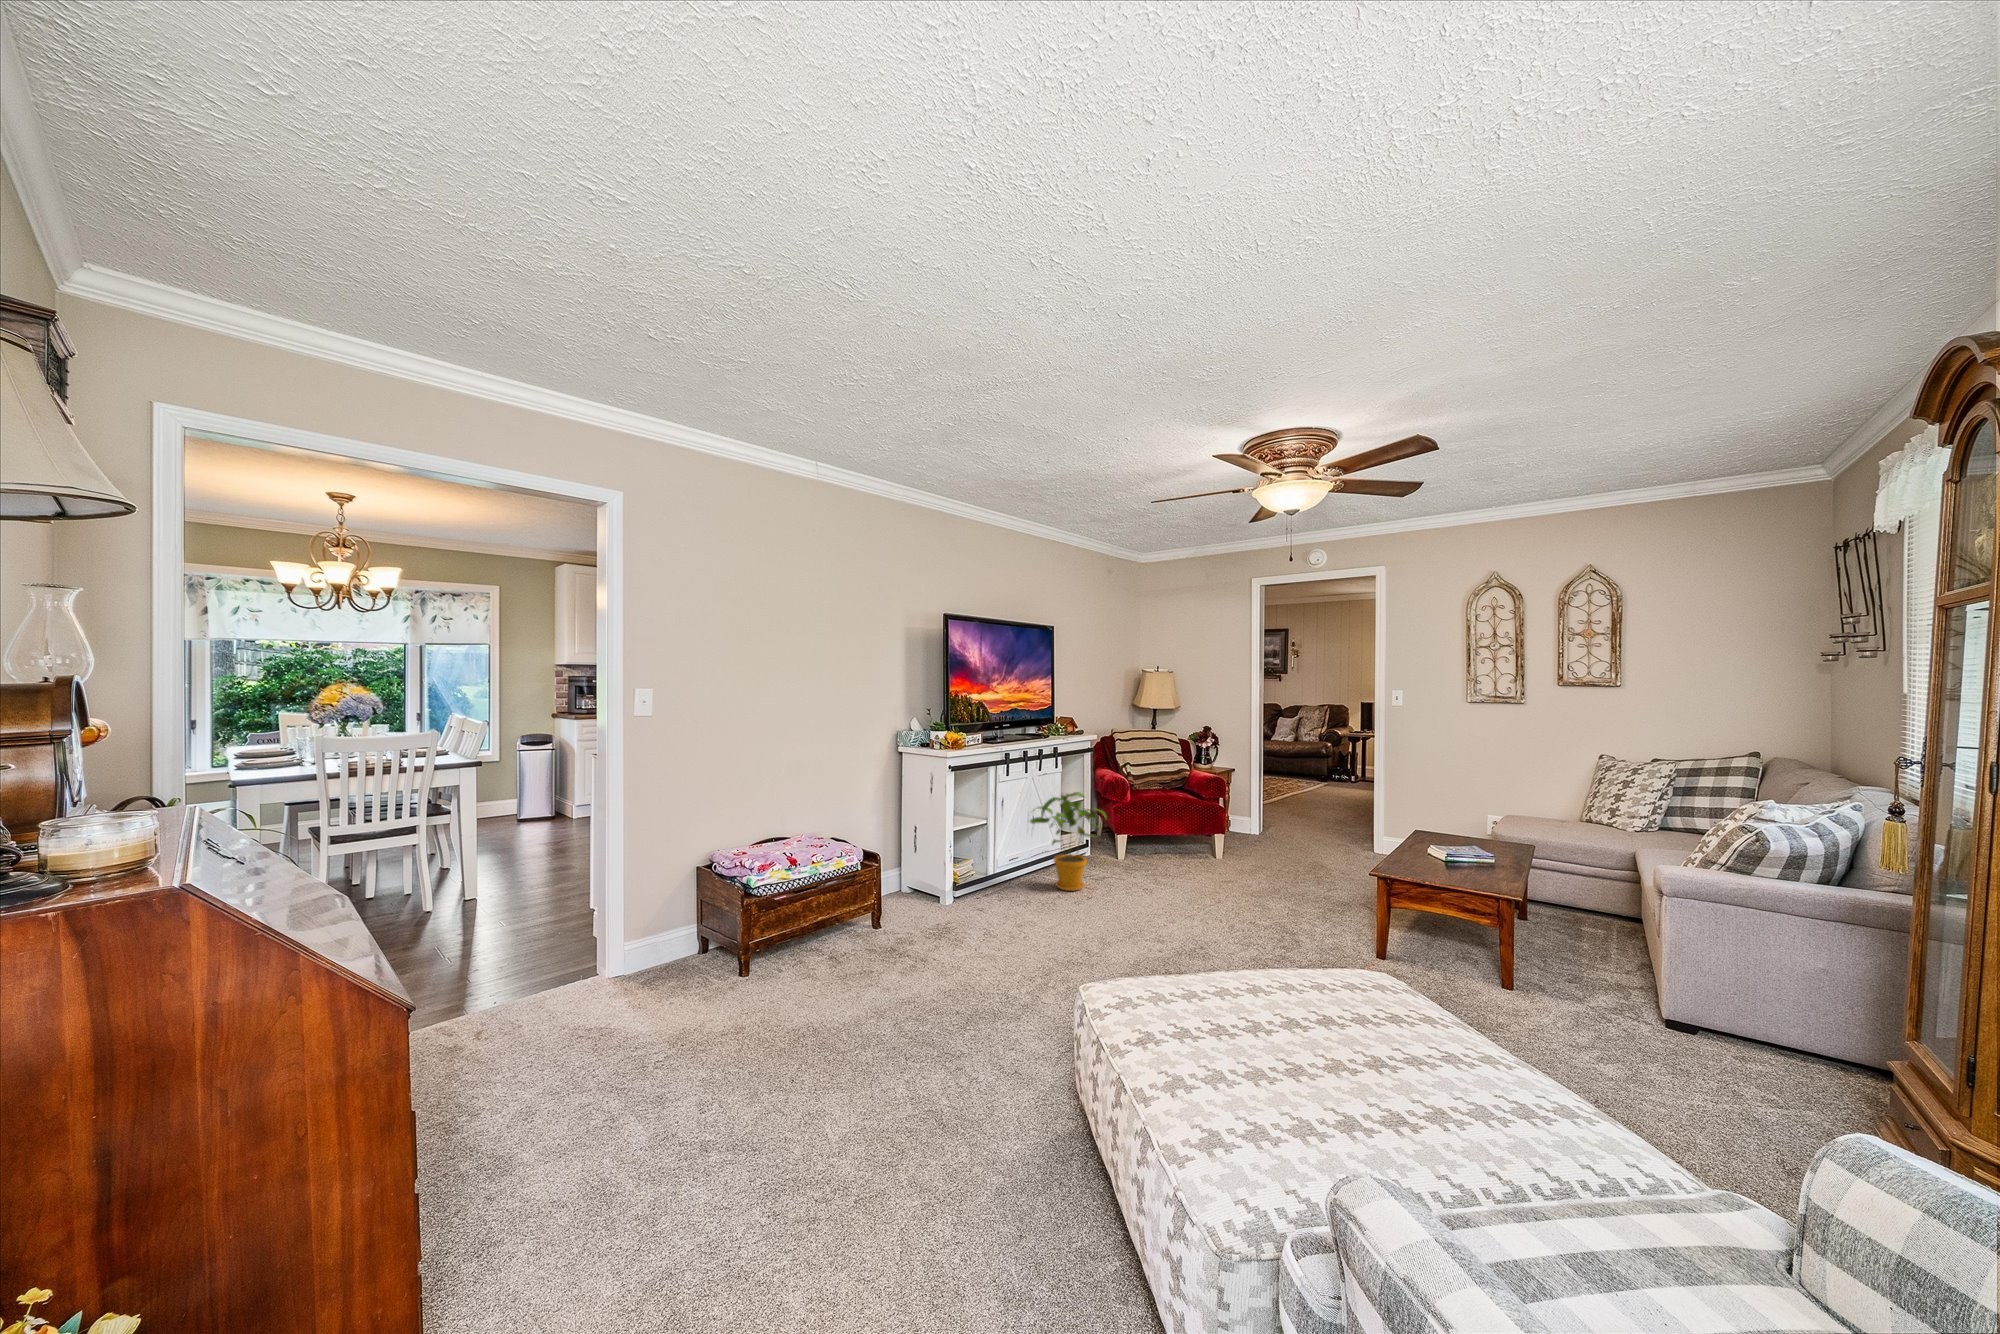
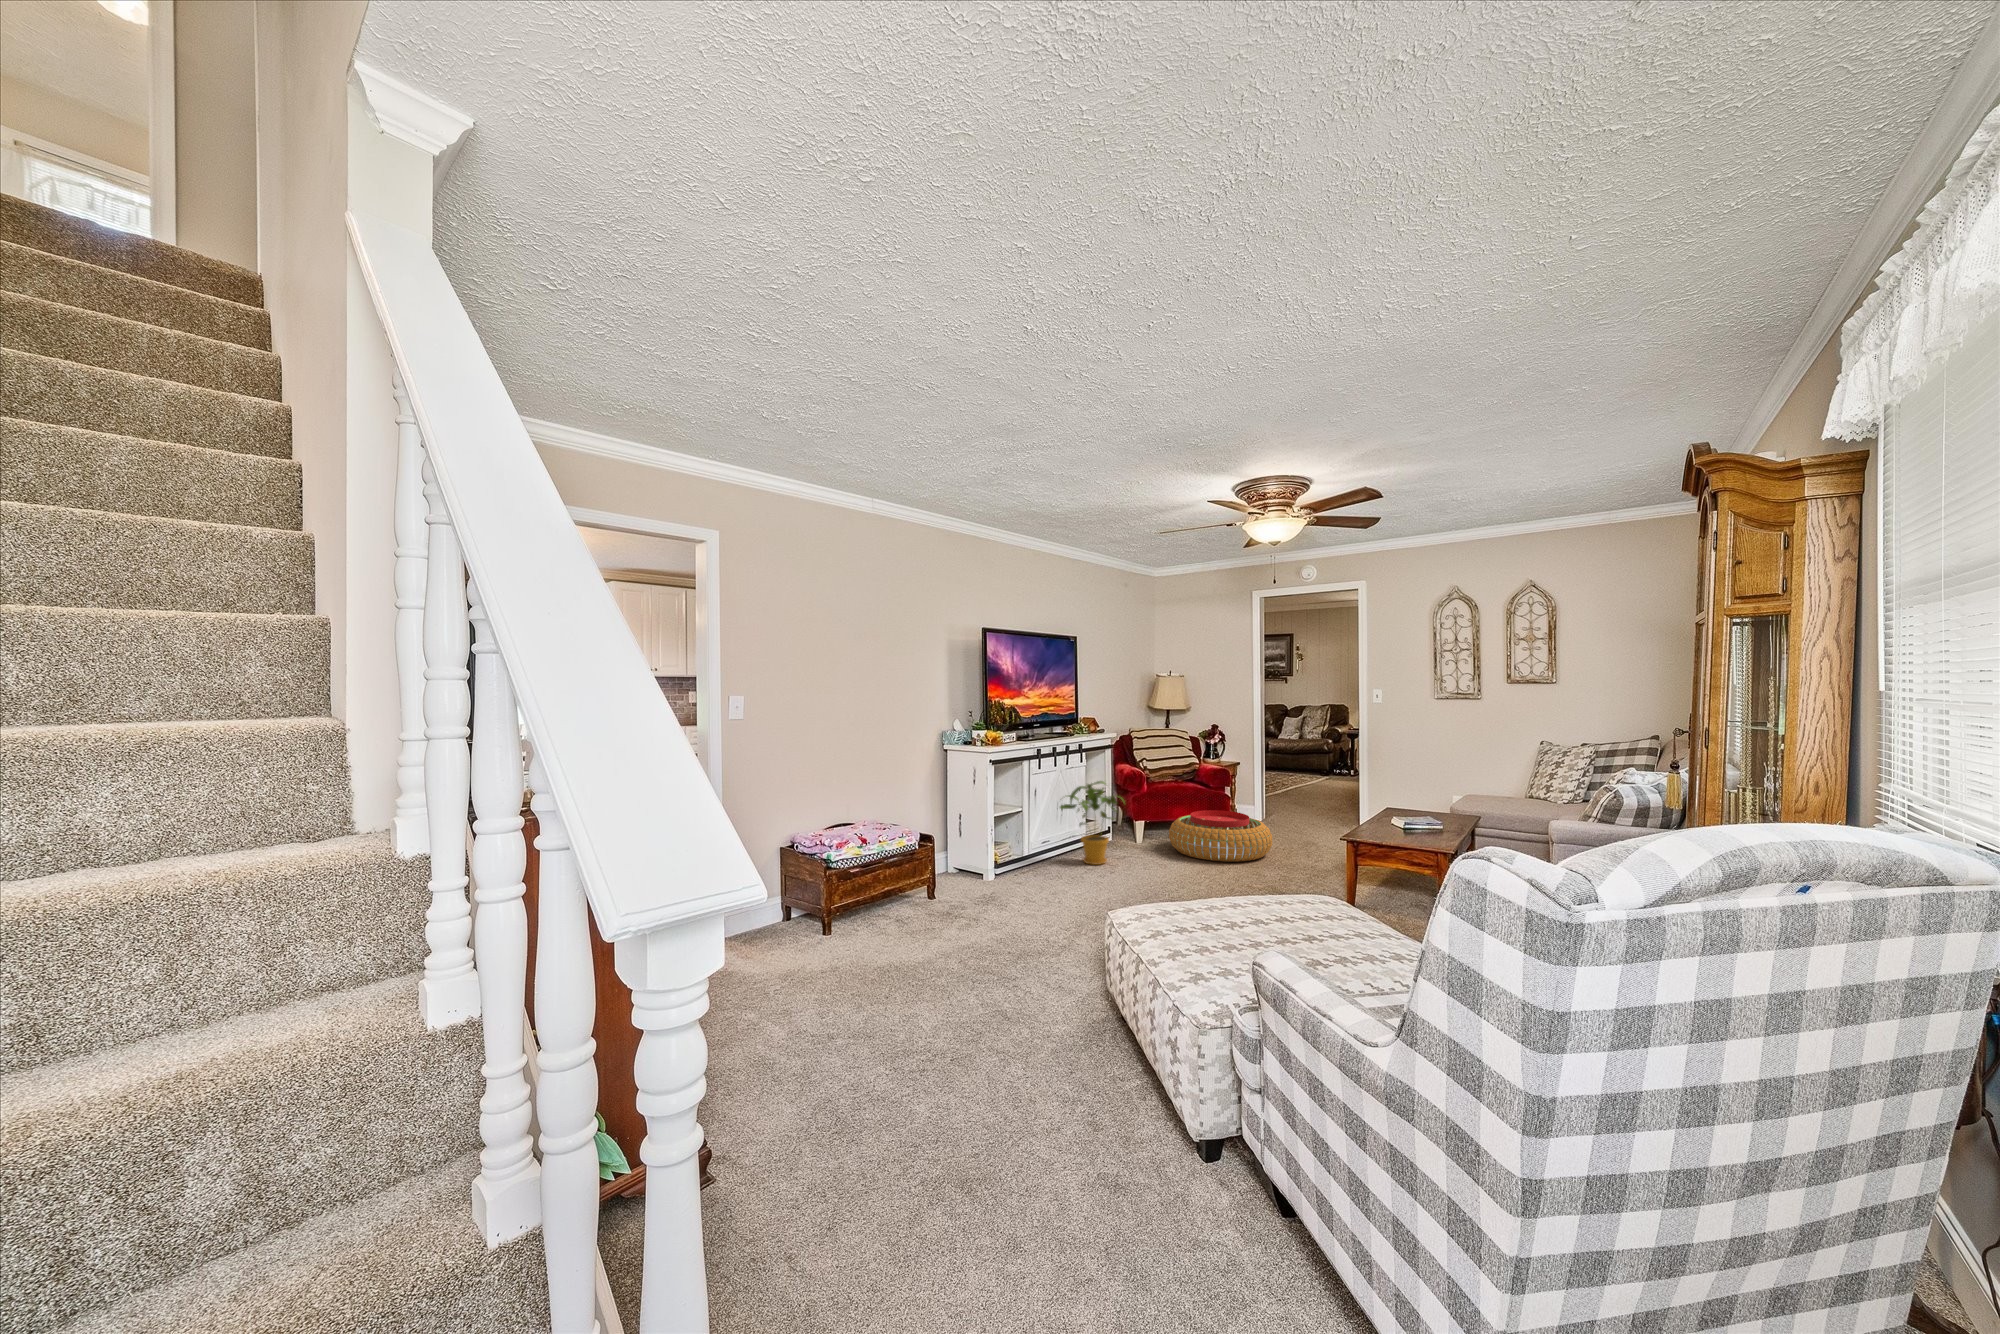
pouf: none [1158,825,1279,890] -> present [1169,810,1272,862]

